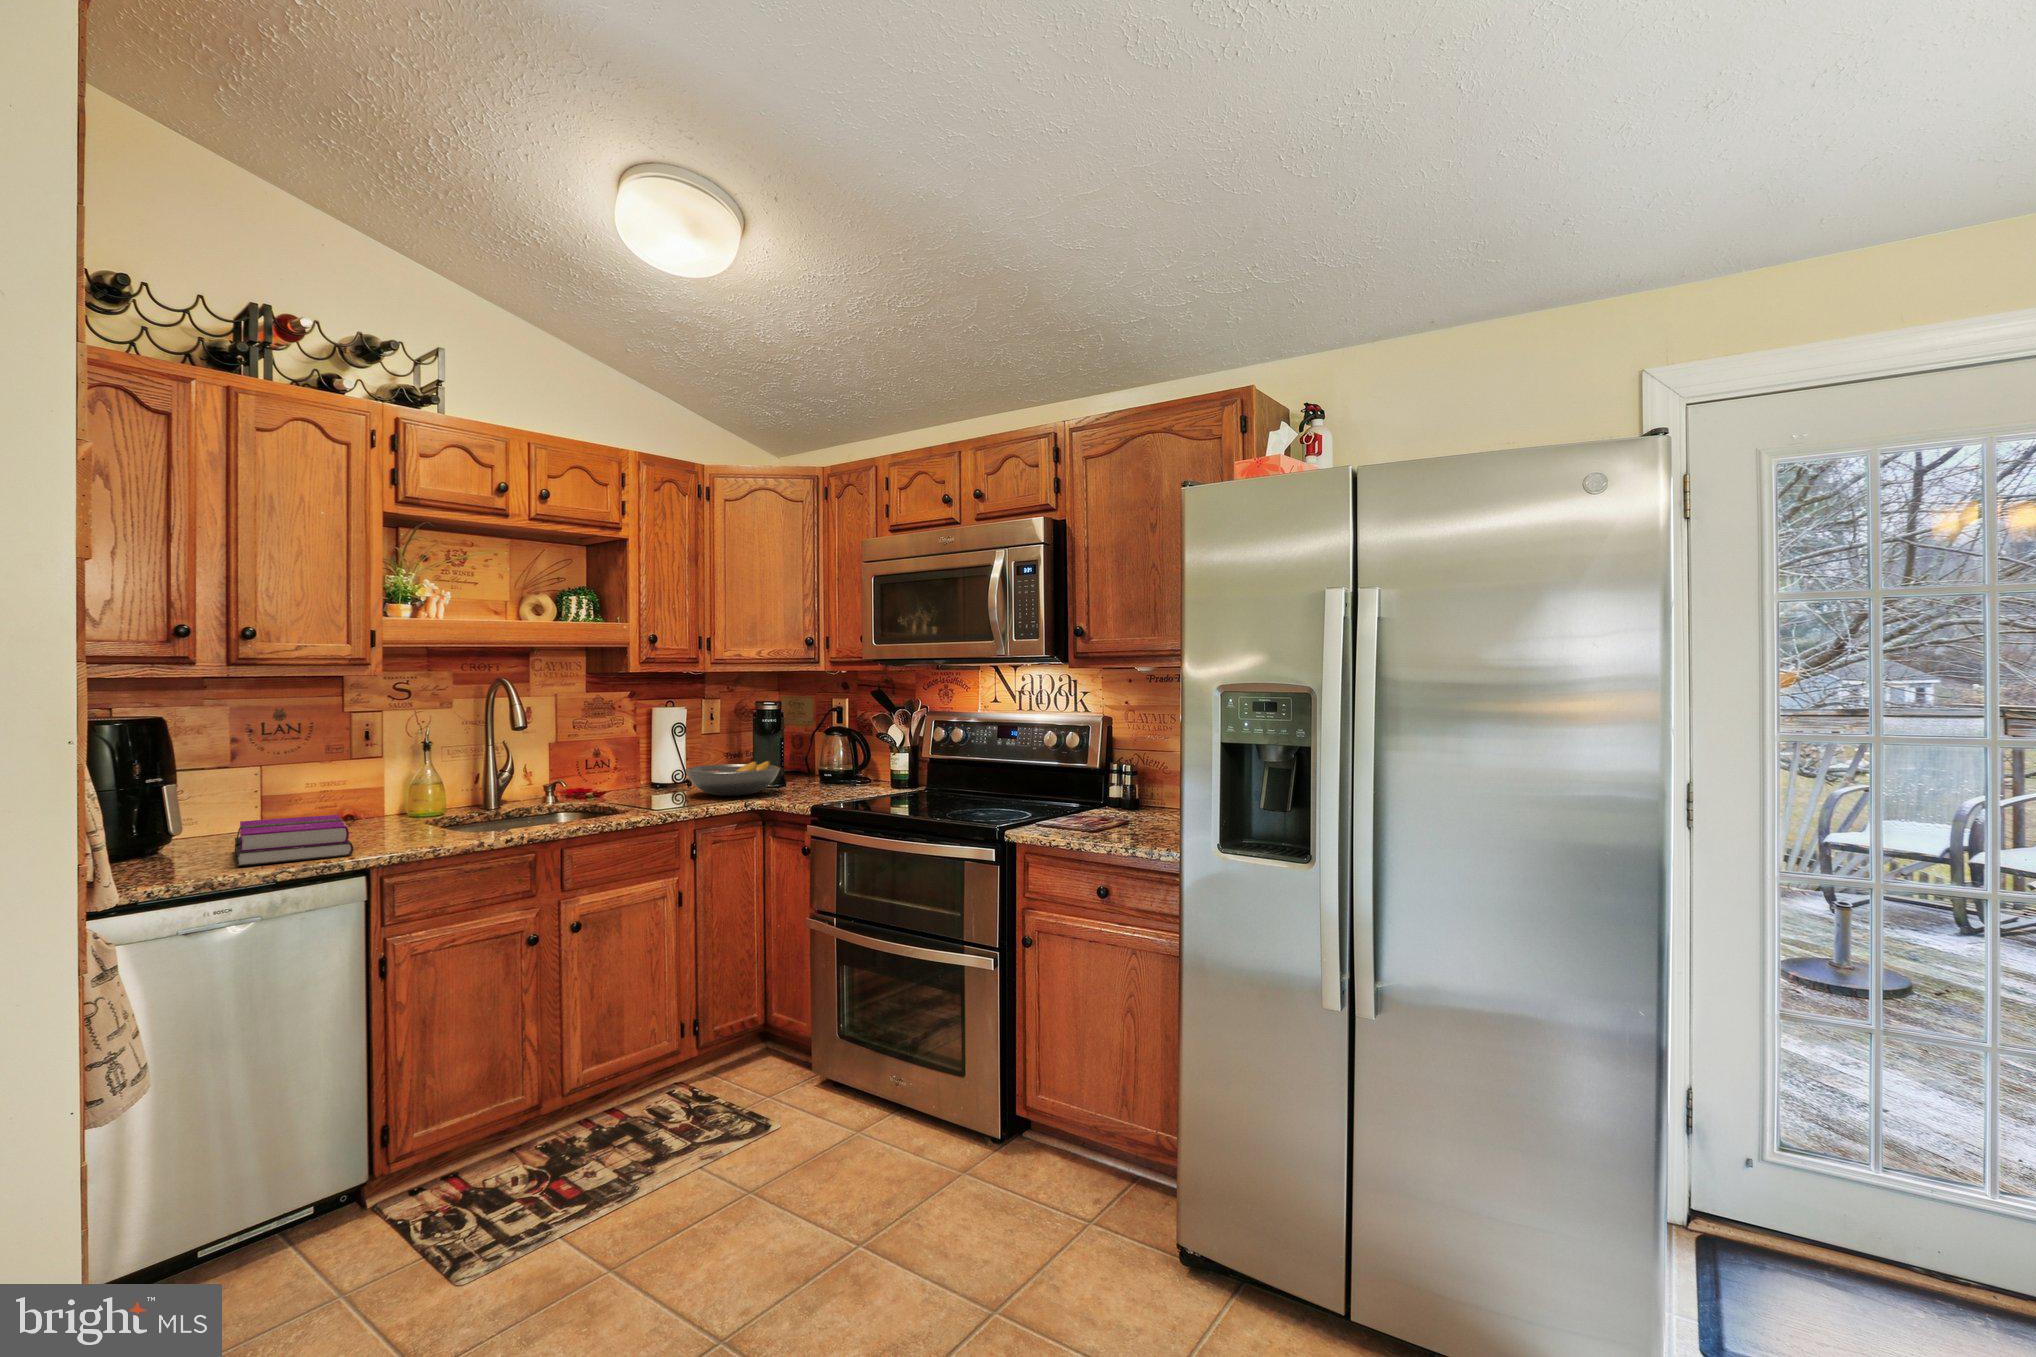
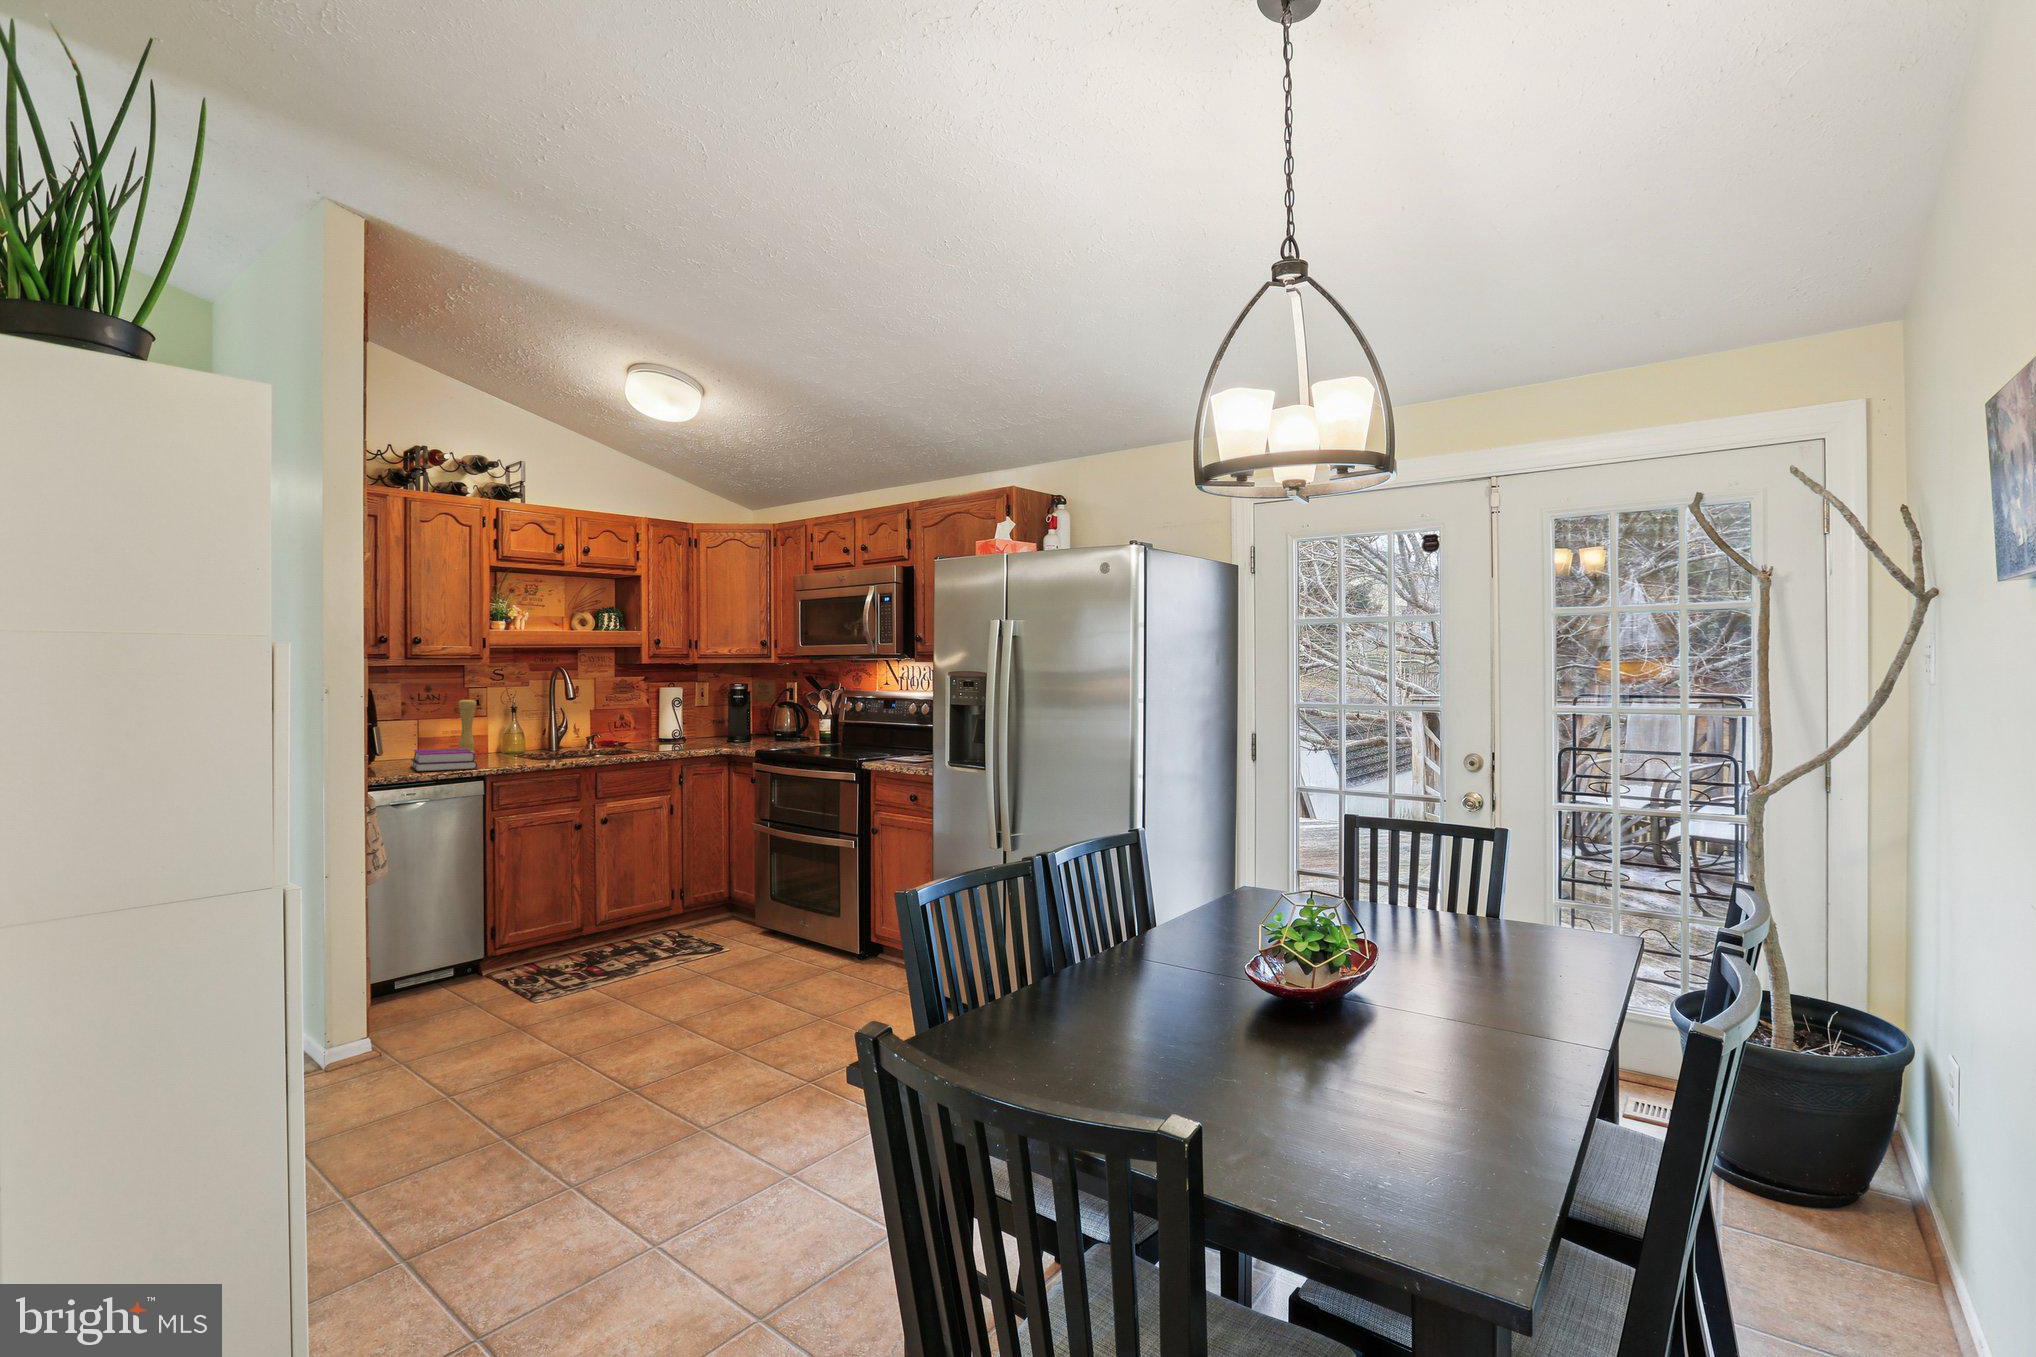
pepper mill: none [330,729,362,827] -> present [458,699,476,753]
fruit bowl: present [685,761,780,796] -> none [678,725,743,747]

